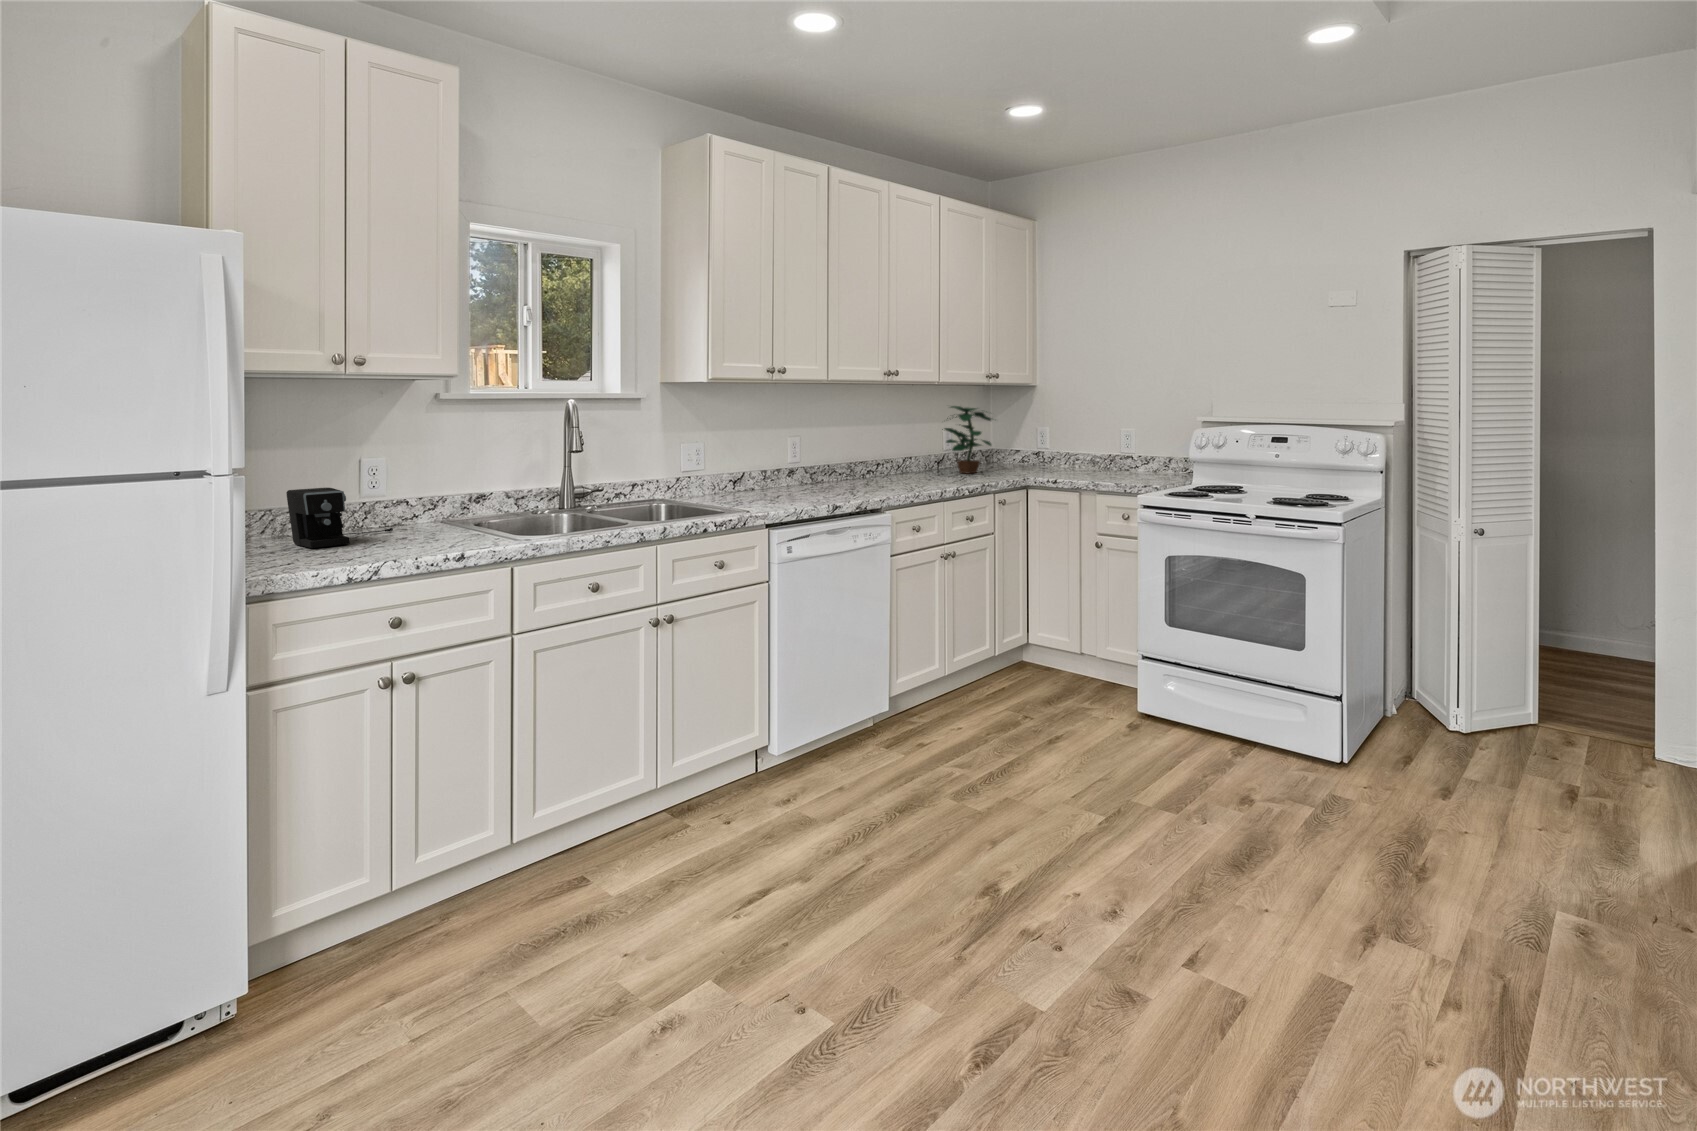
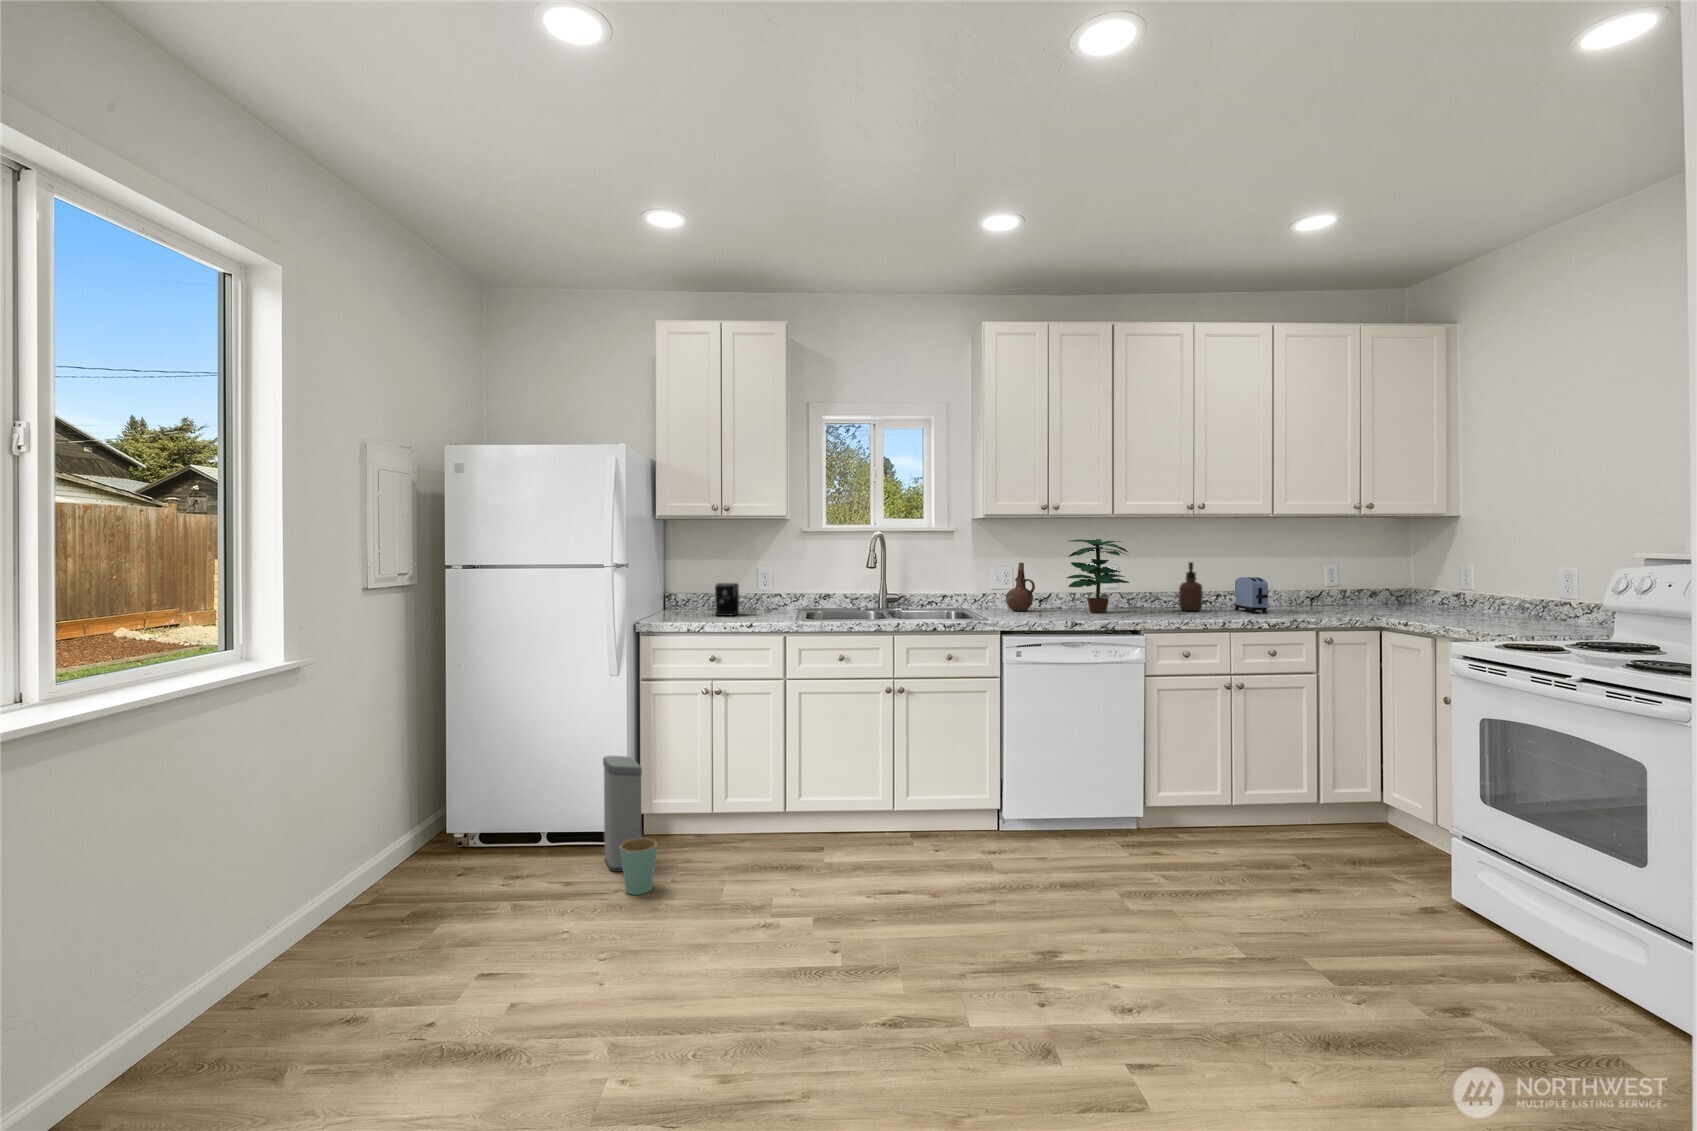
potted plant: present [942,406,991,474] -> present [1067,539,1129,613]
soap dispenser: none [850,431,872,482] -> present [1179,562,1202,611]
ceramic pitcher: none [699,437,733,496] -> present [1006,563,1035,611]
toaster: none [882,445,929,480] -> present [1234,577,1268,613]
trash can: none [241,842,461,1076] -> present [603,756,657,895]

